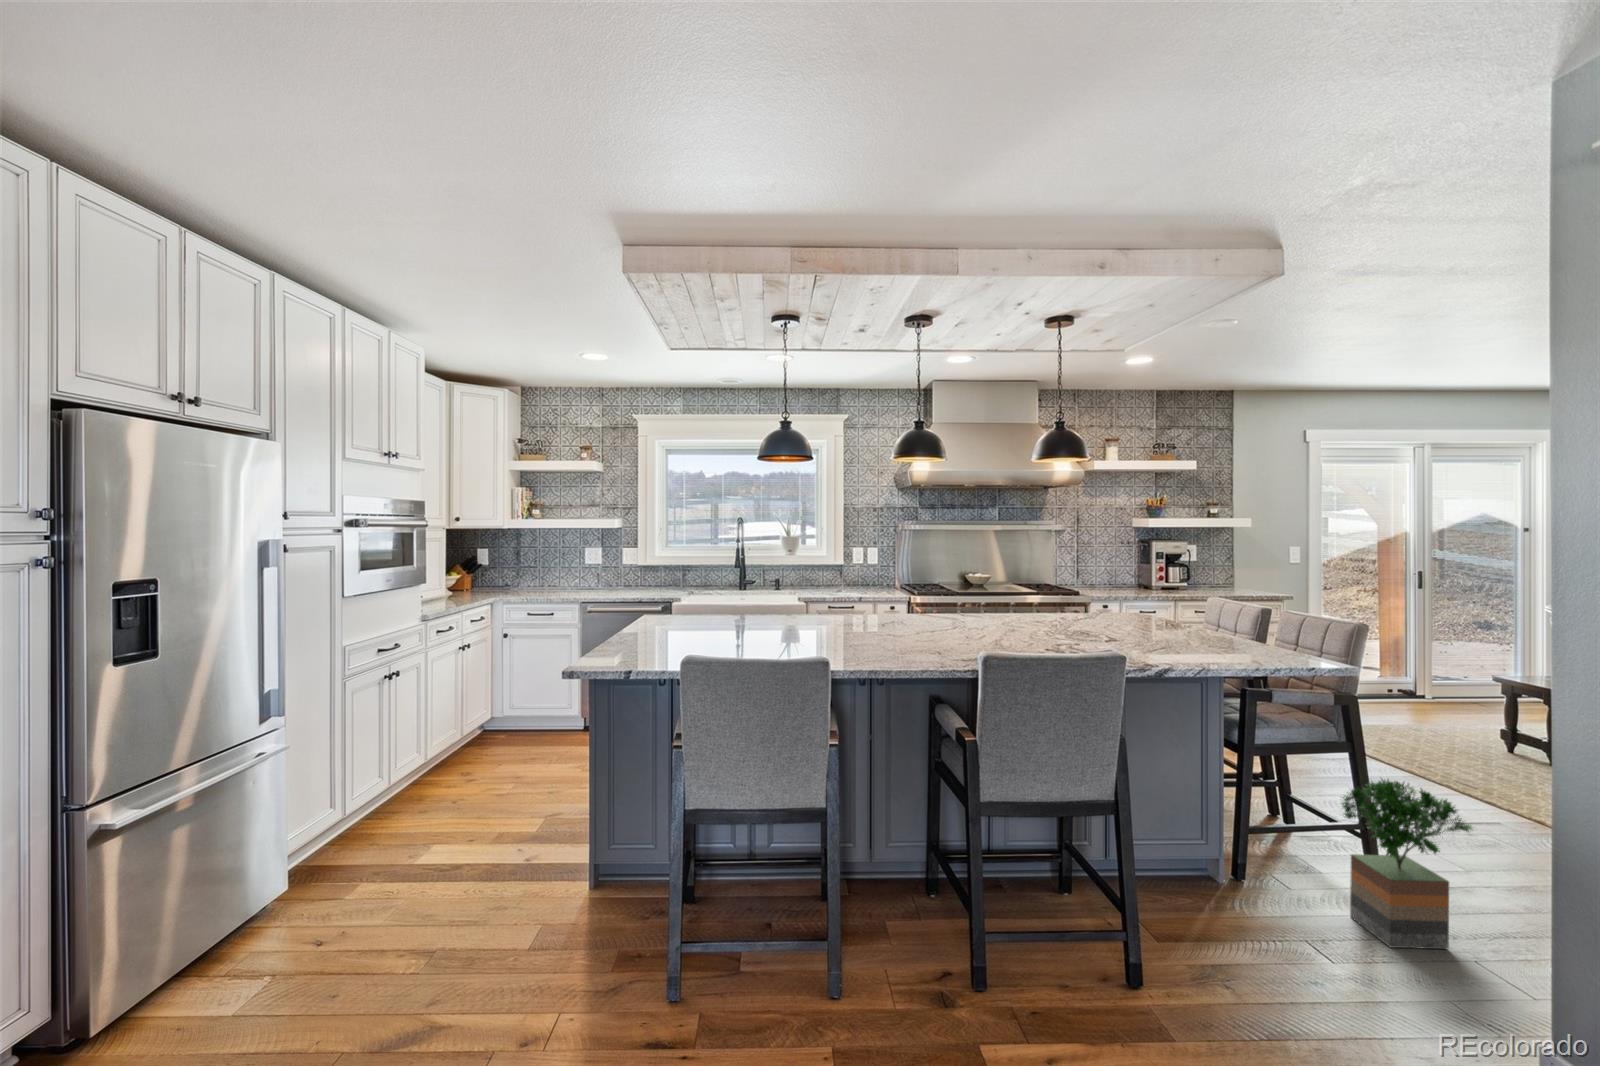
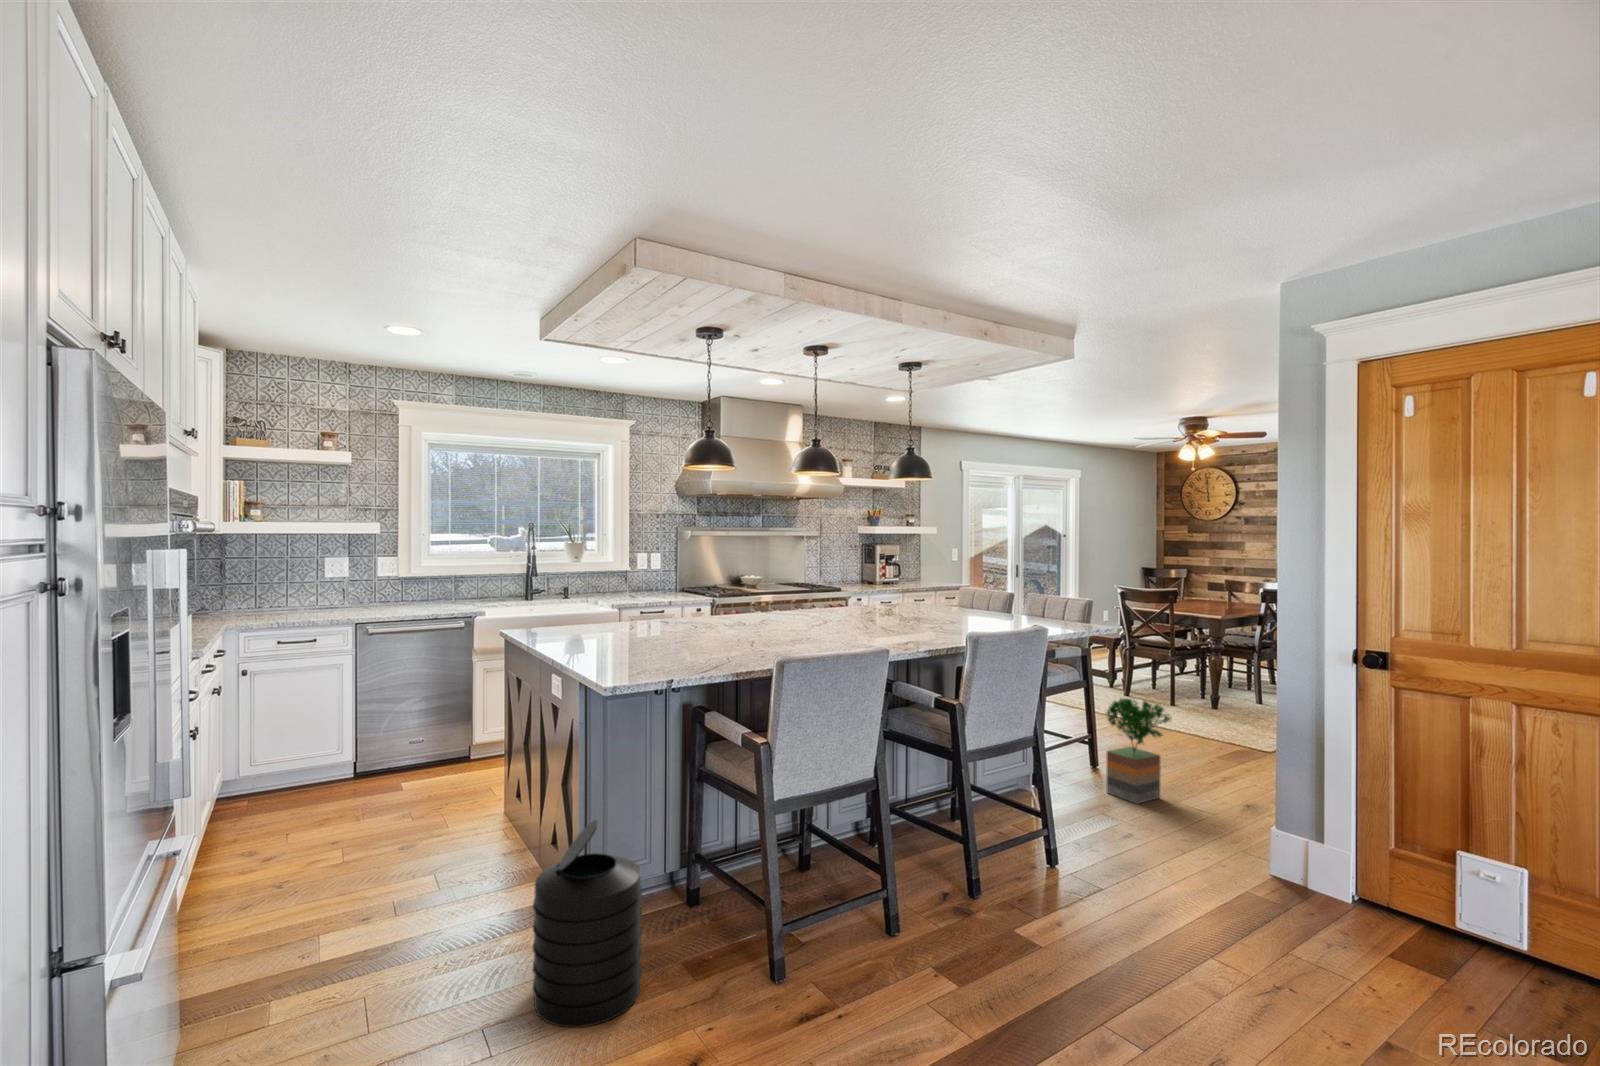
trash can: none [451,808,561,1008] -> present [532,820,642,1027]

